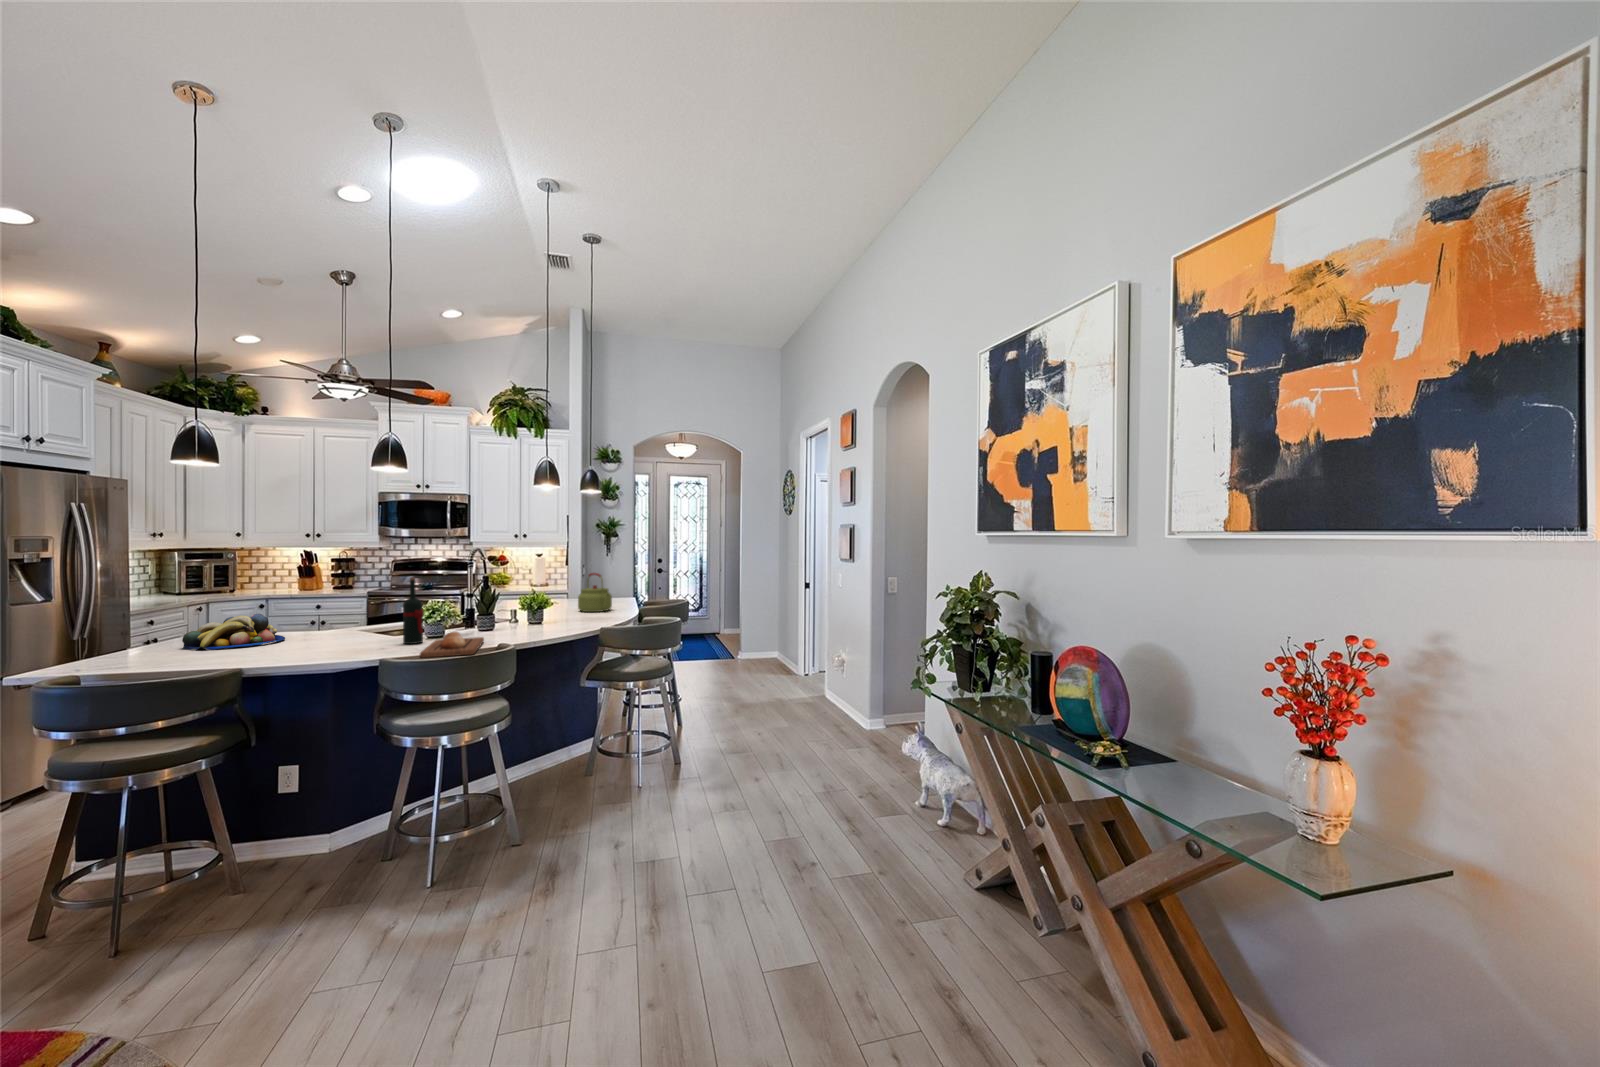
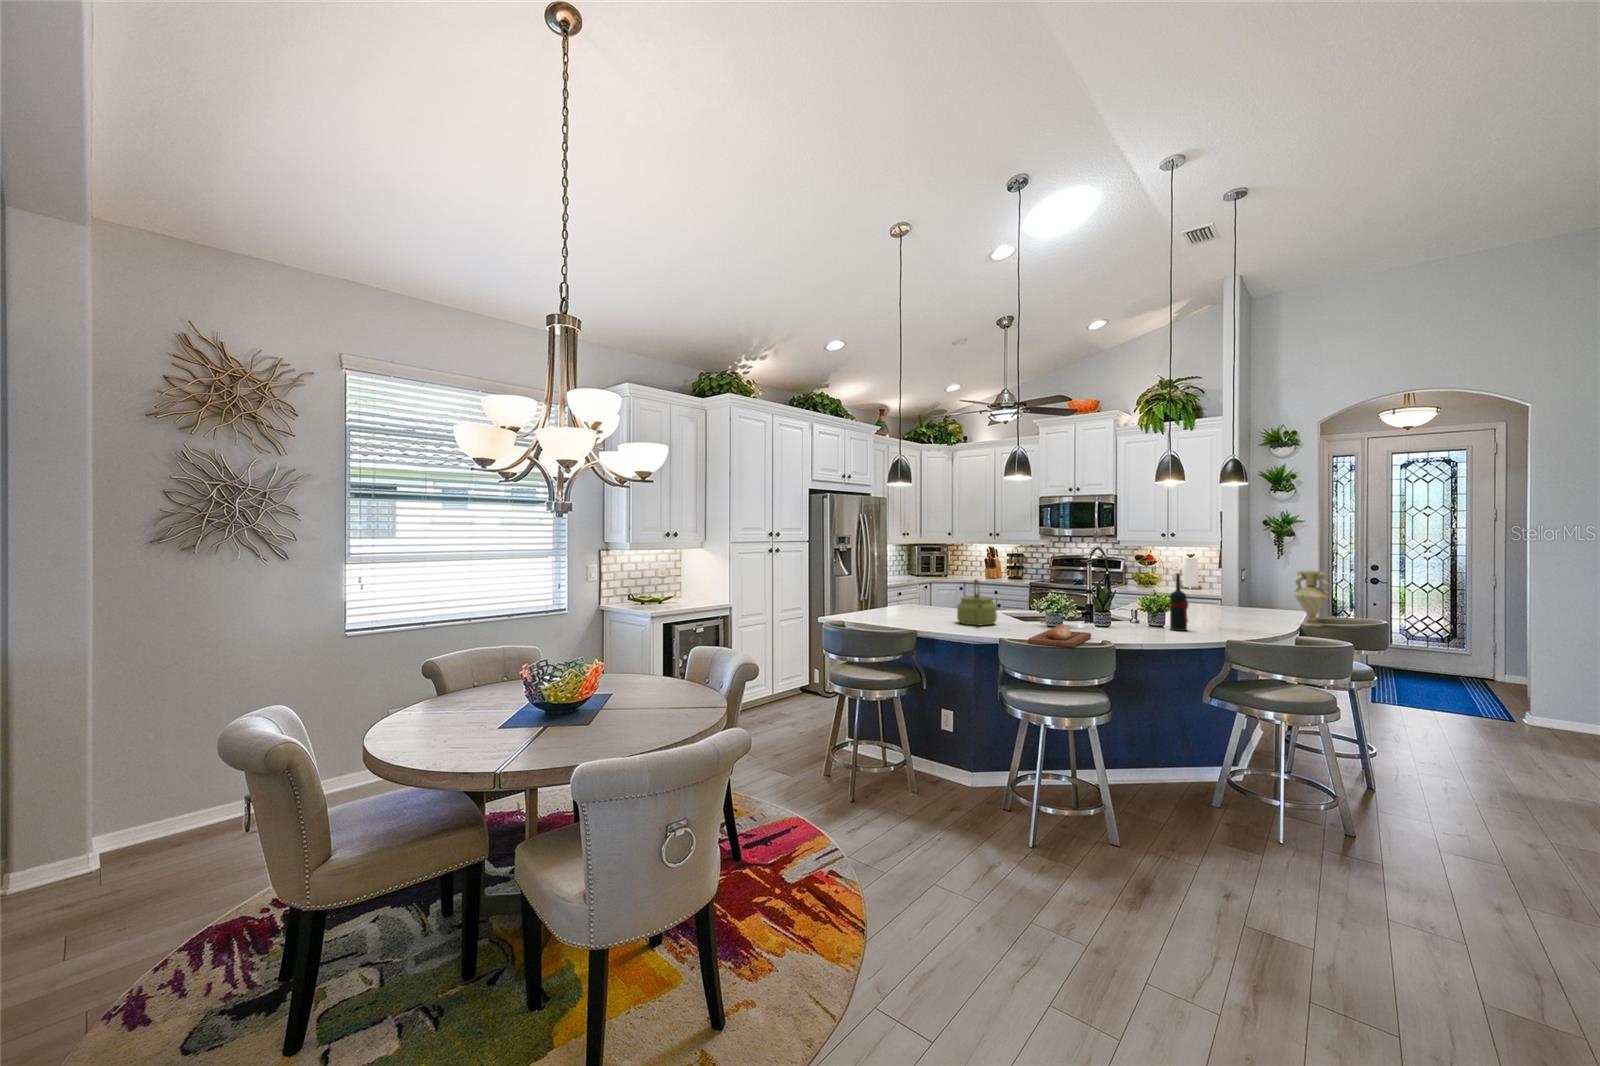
vase: none [636,564,659,609] -> present [1295,570,1329,627]
kettle: present [578,573,612,612] -> present [957,579,997,625]
wine bottle: present [403,577,424,644] -> present [1170,573,1188,631]
fruit bowl: present [182,614,285,650] -> none [893,594,951,617]

